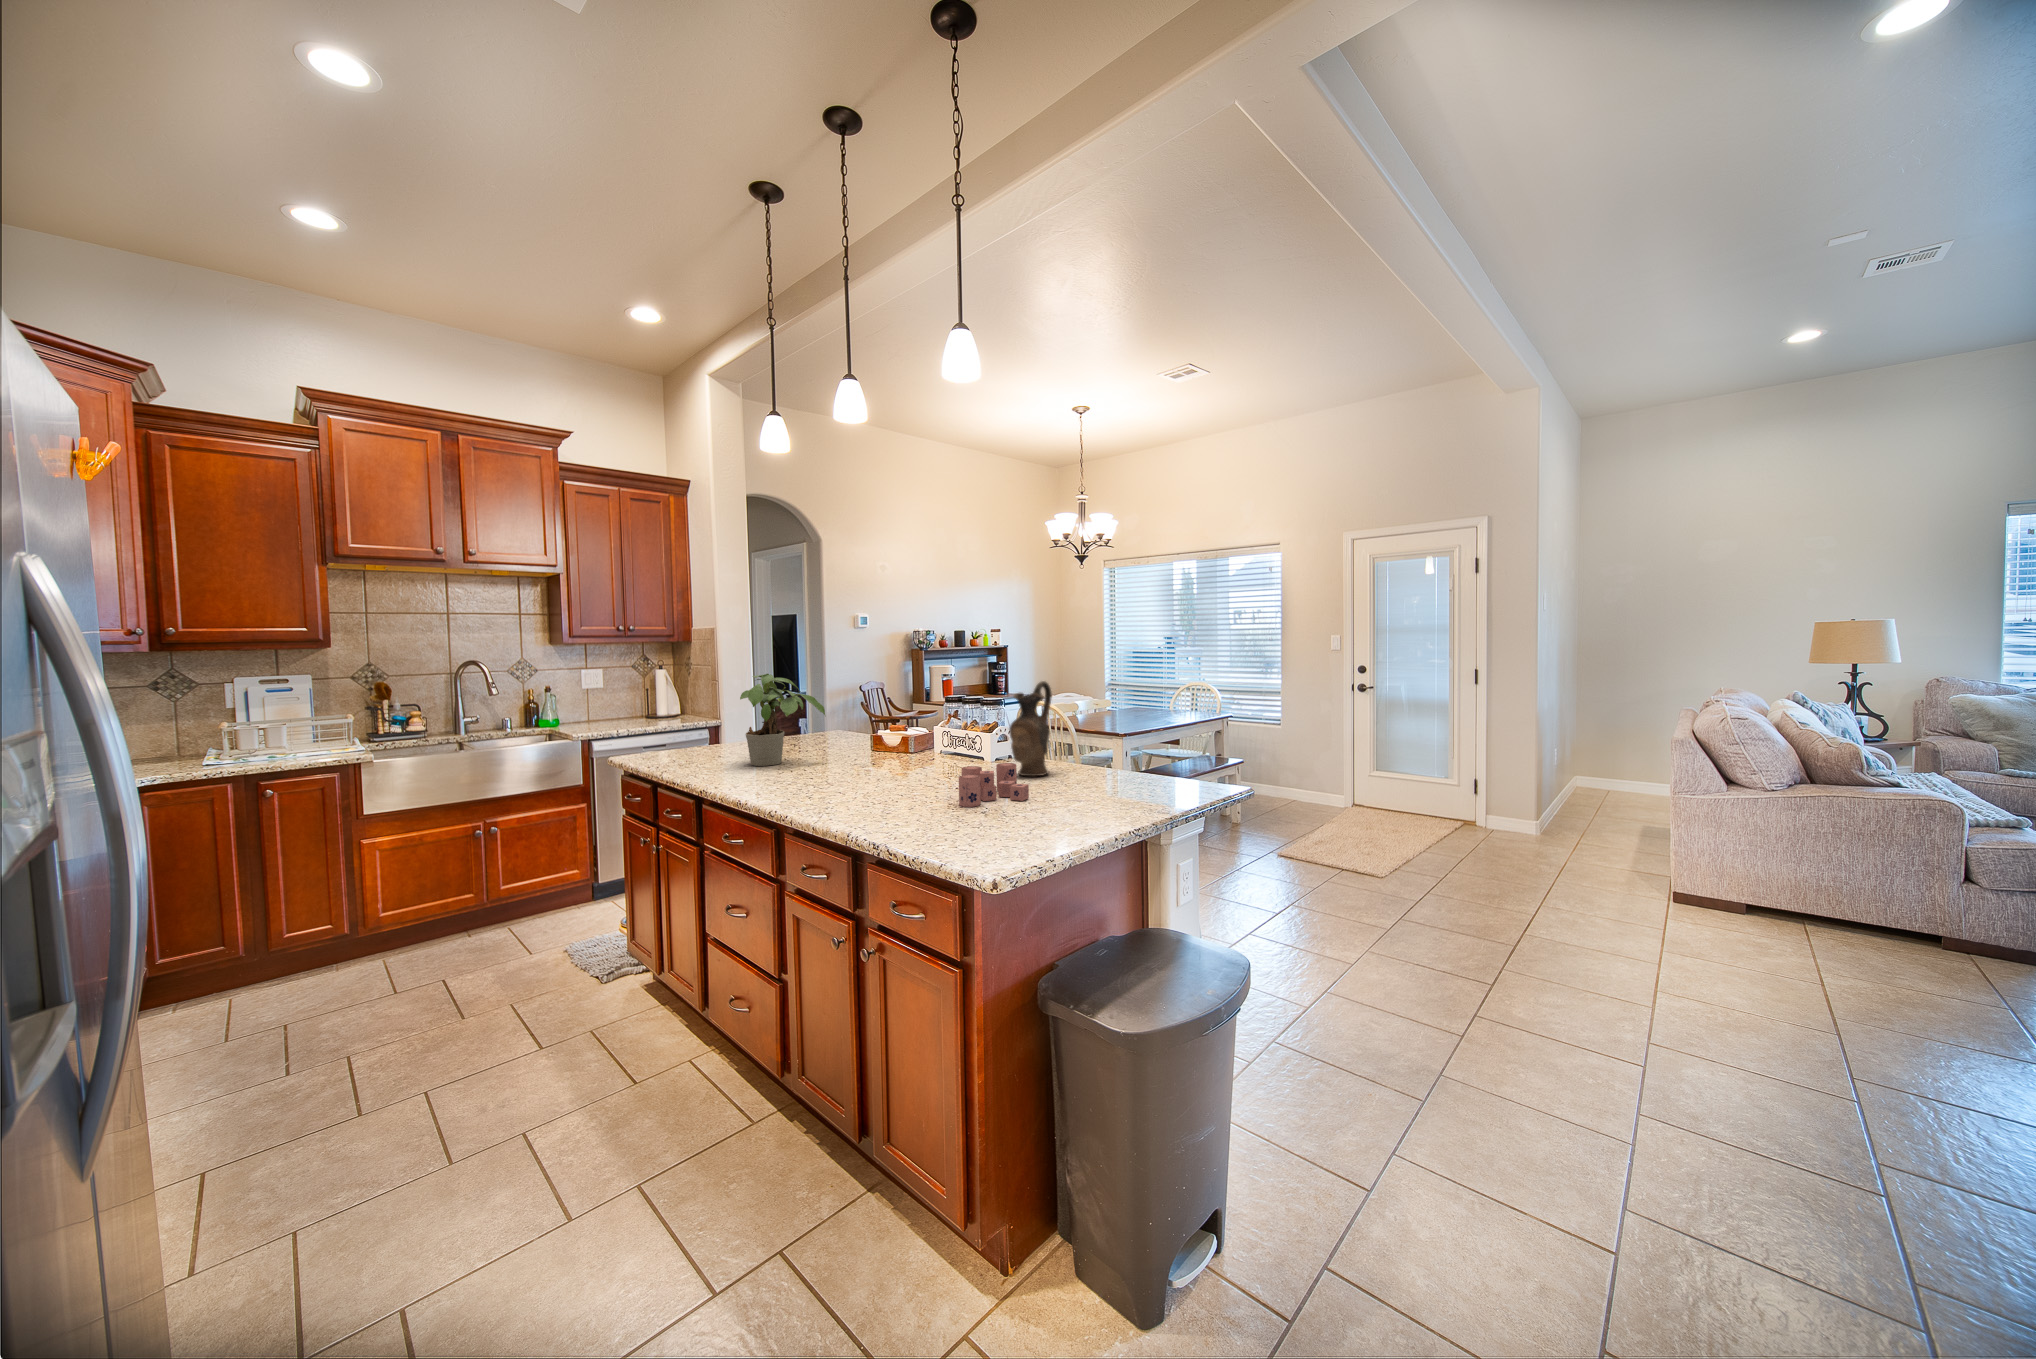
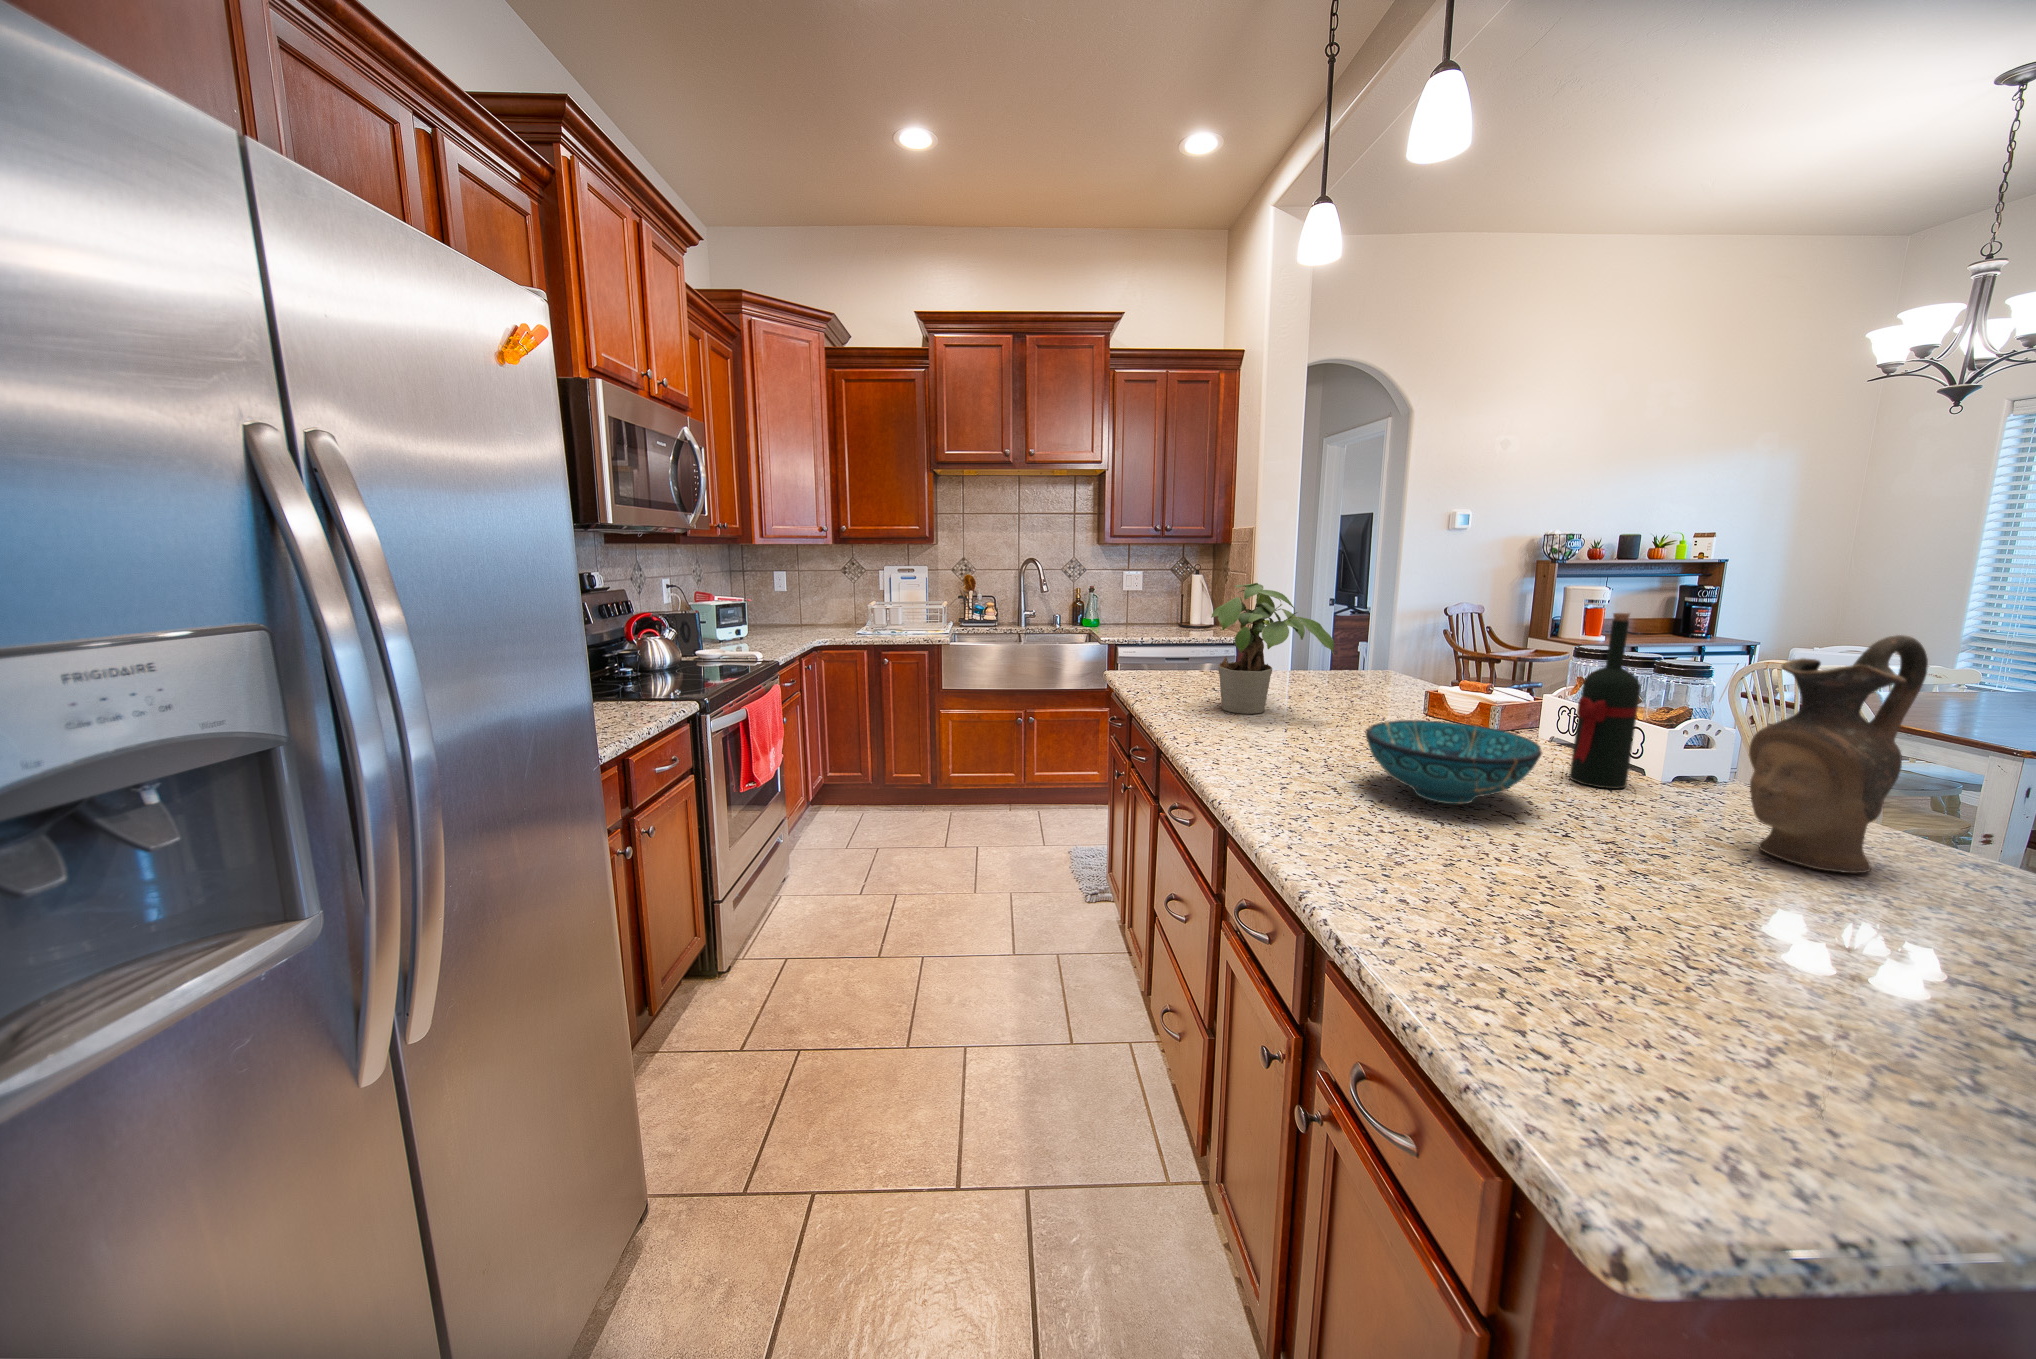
wine bottle: none [951,679,975,766] -> present [1569,613,1641,789]
decorative bowl: none [860,743,941,783] -> present [1365,720,1542,804]
candle: present [959,763,1029,807] -> none [1565,819,1820,968]

